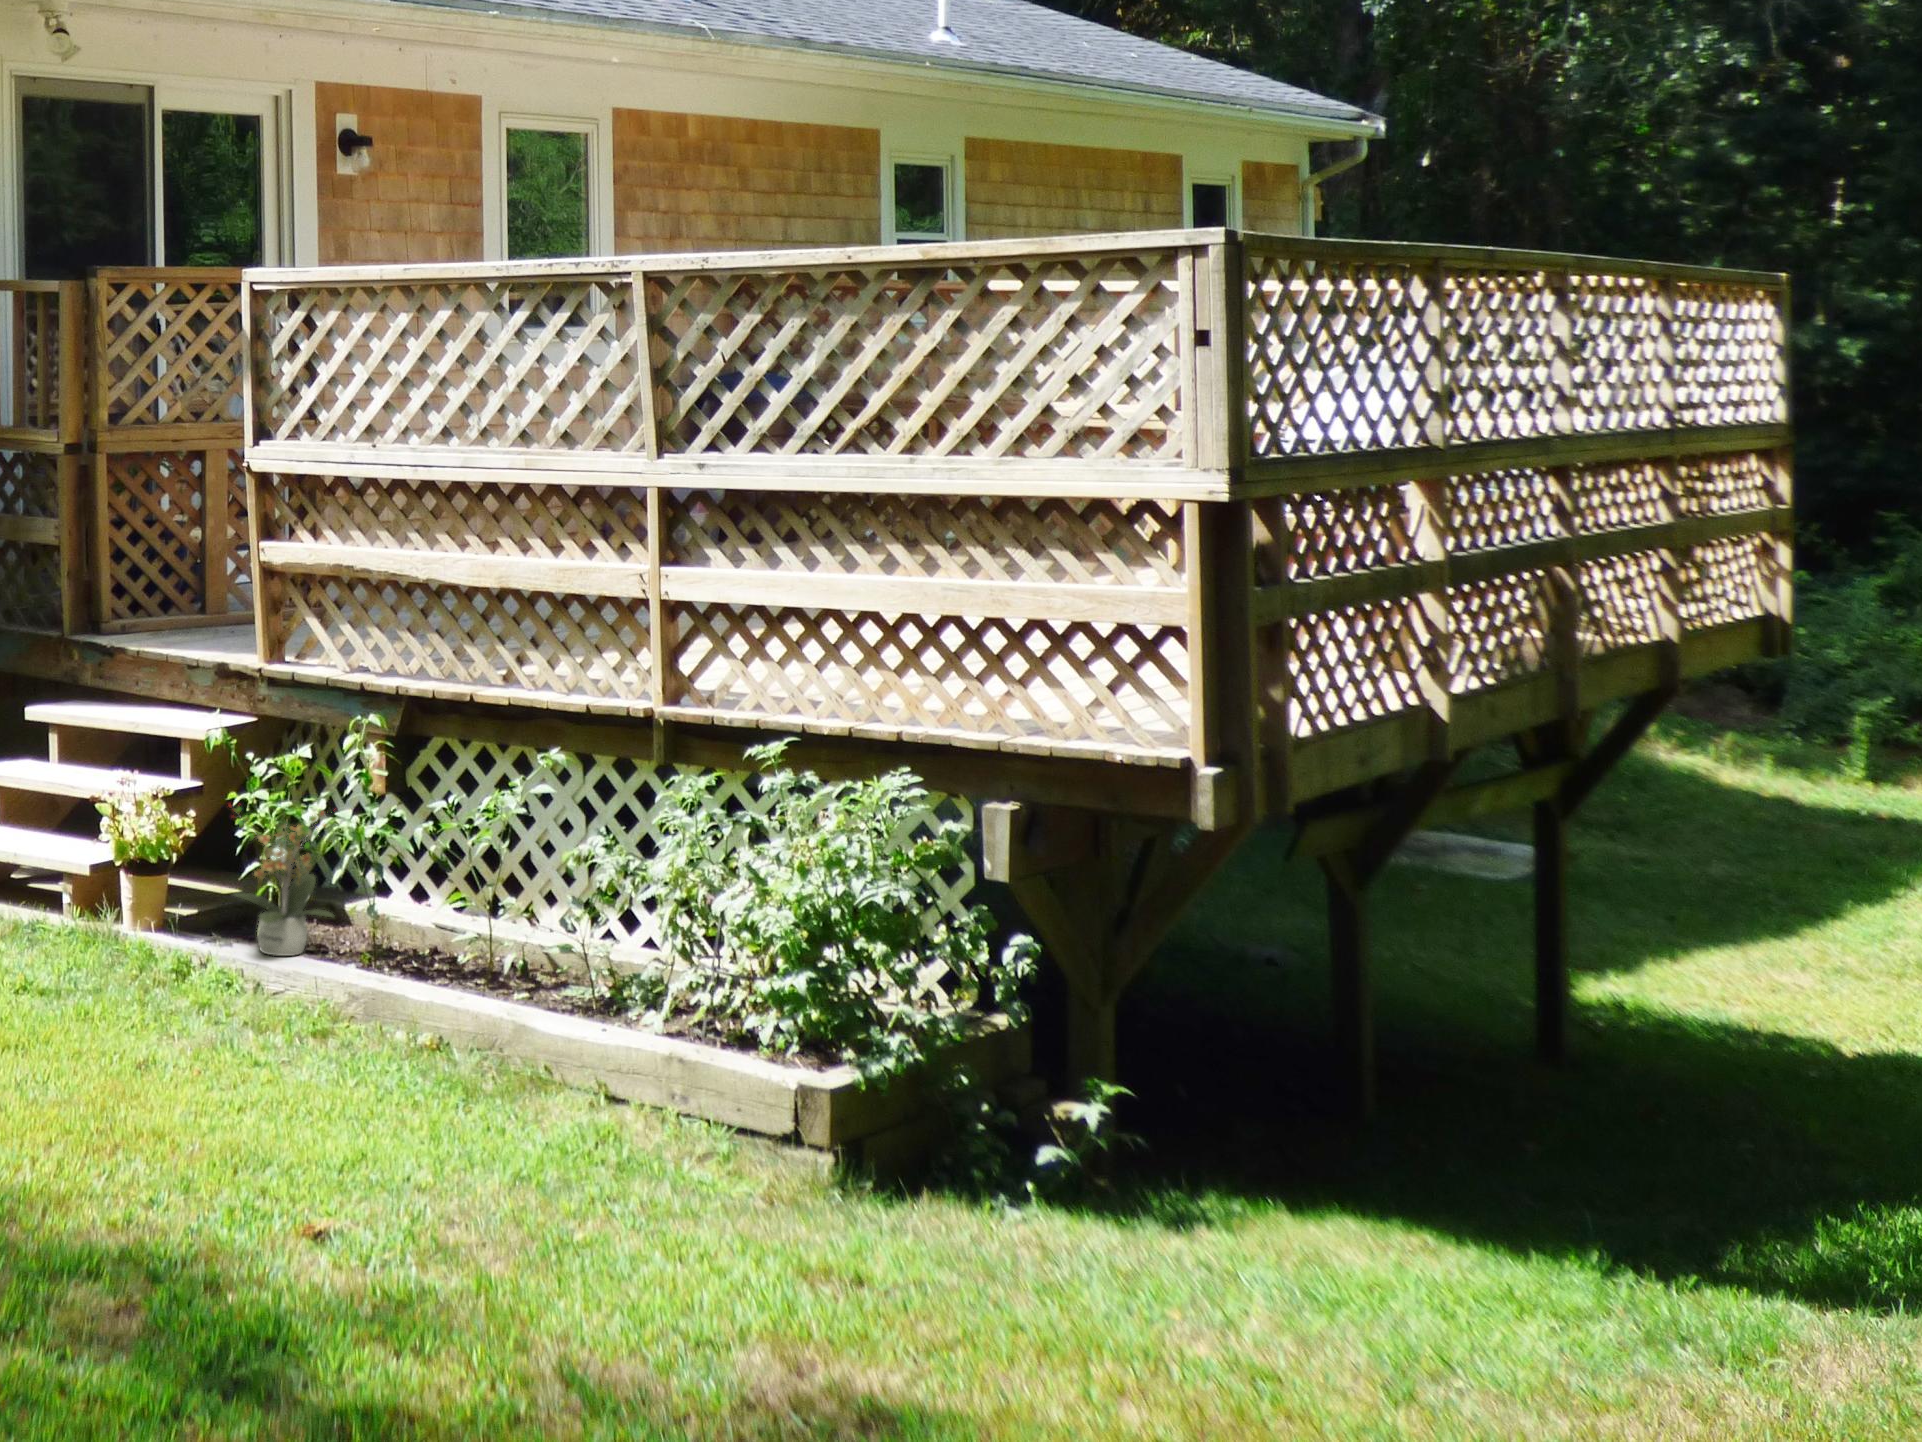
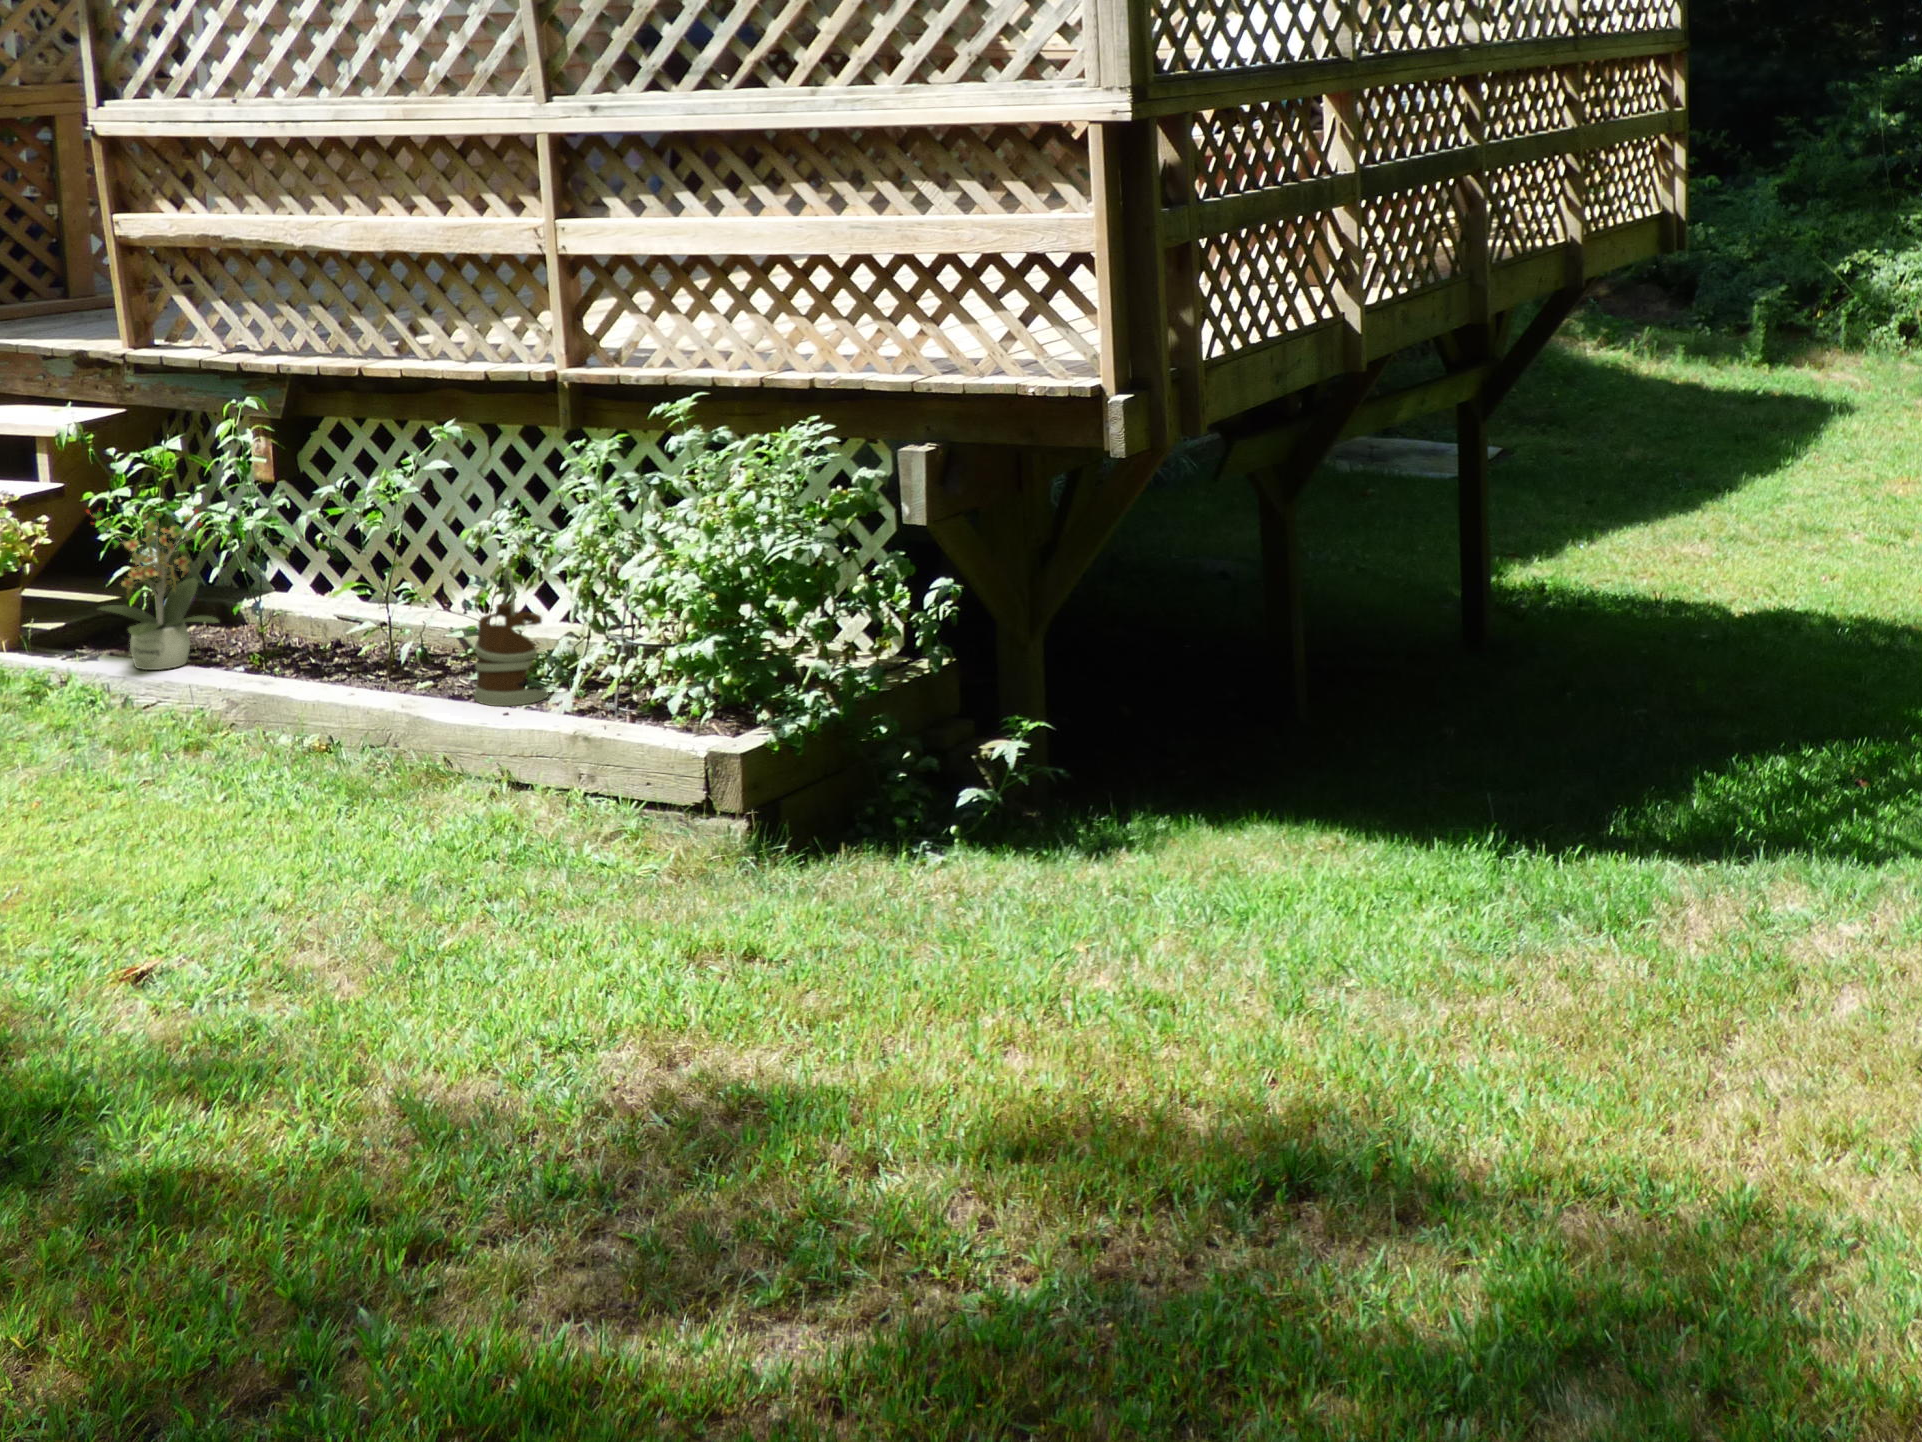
wooden bucket: none [561,890,629,1023] -> present [474,568,549,706]

